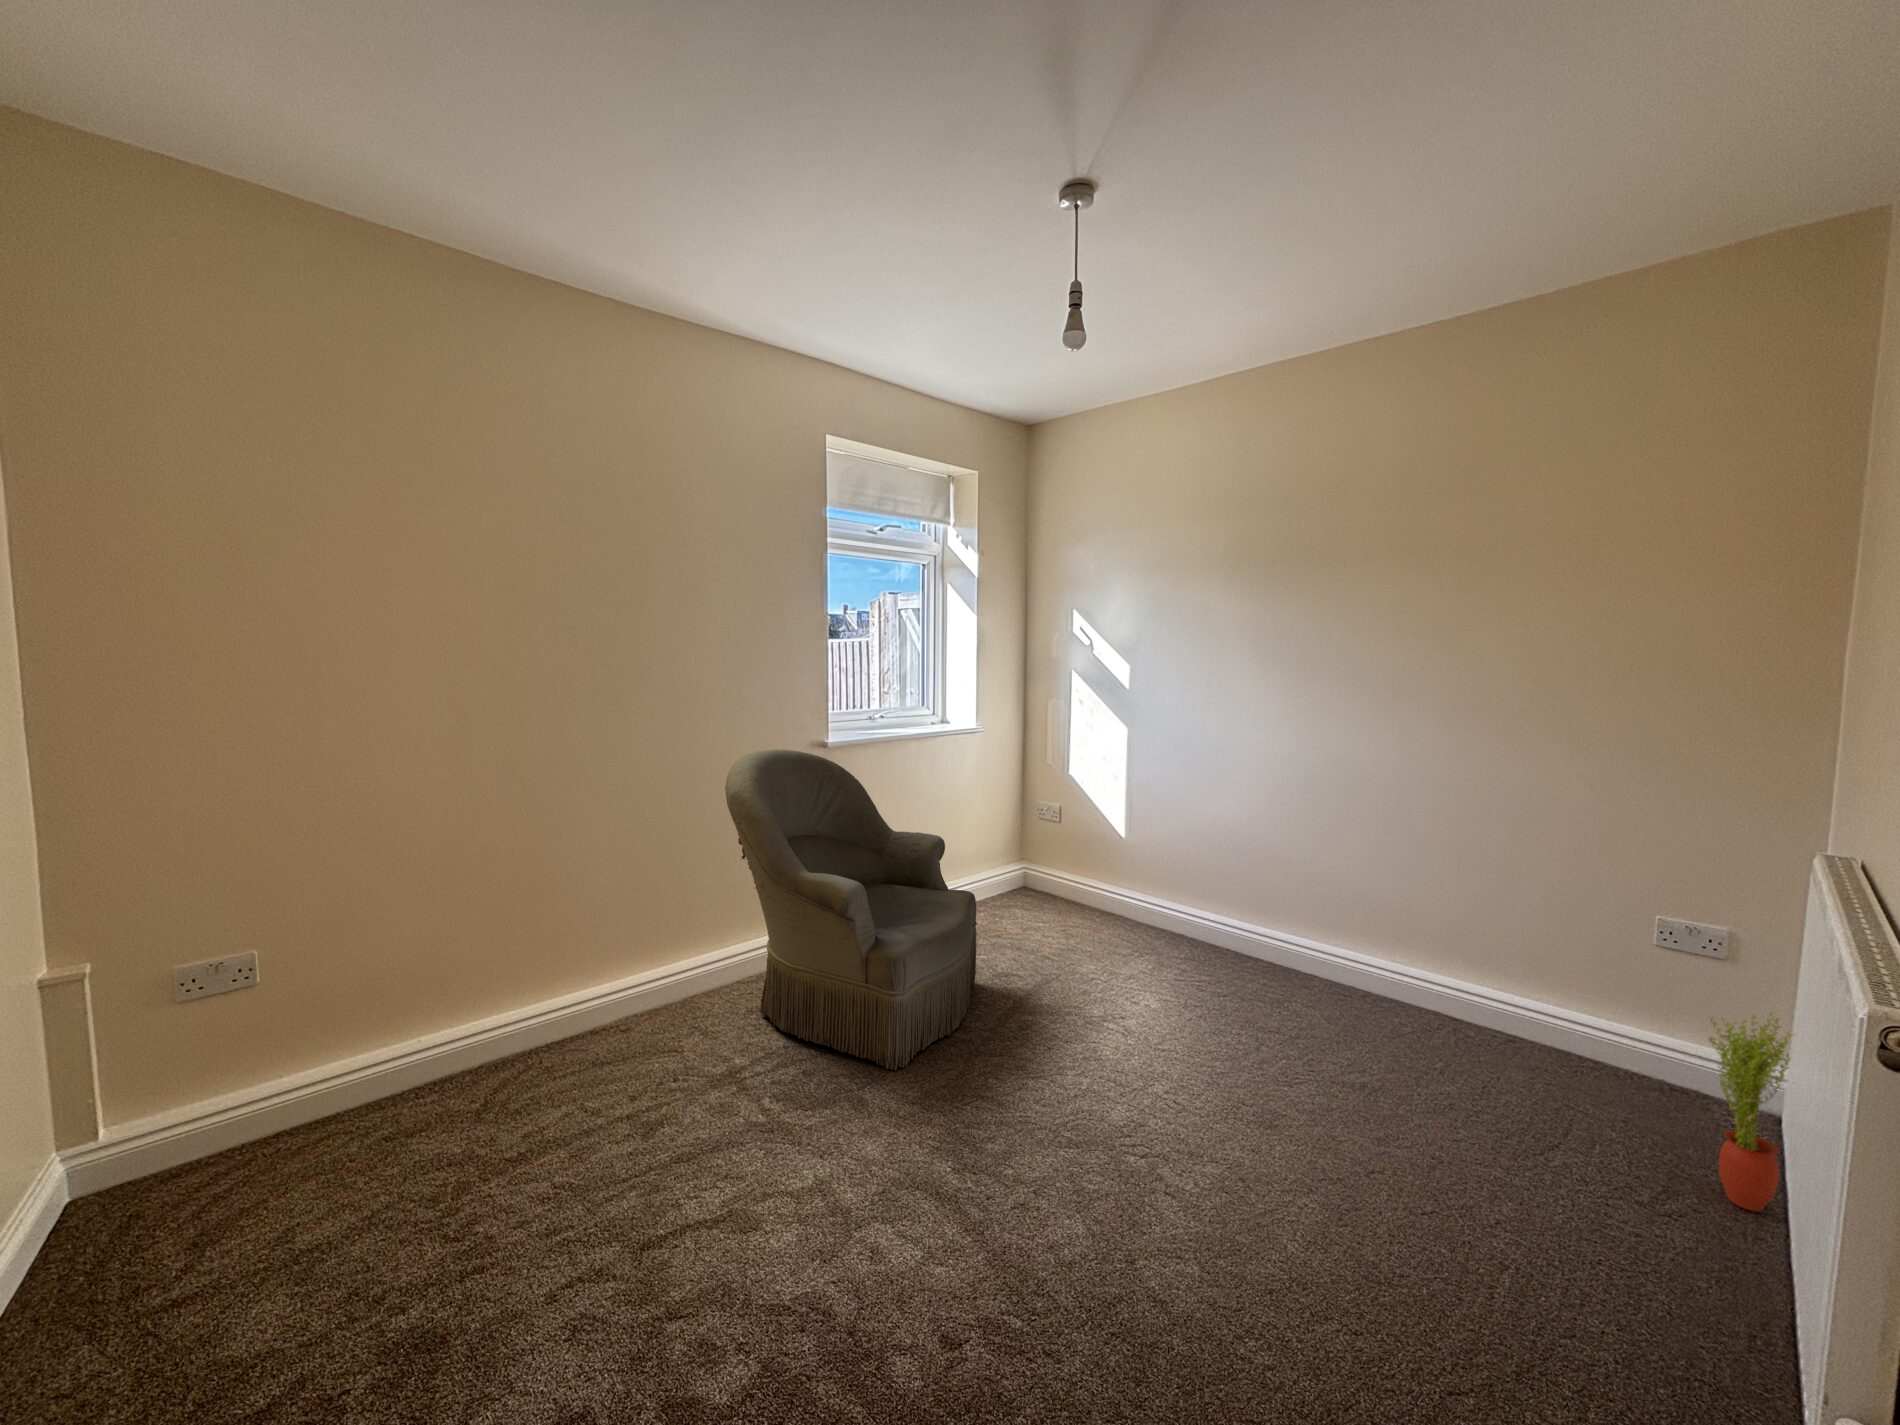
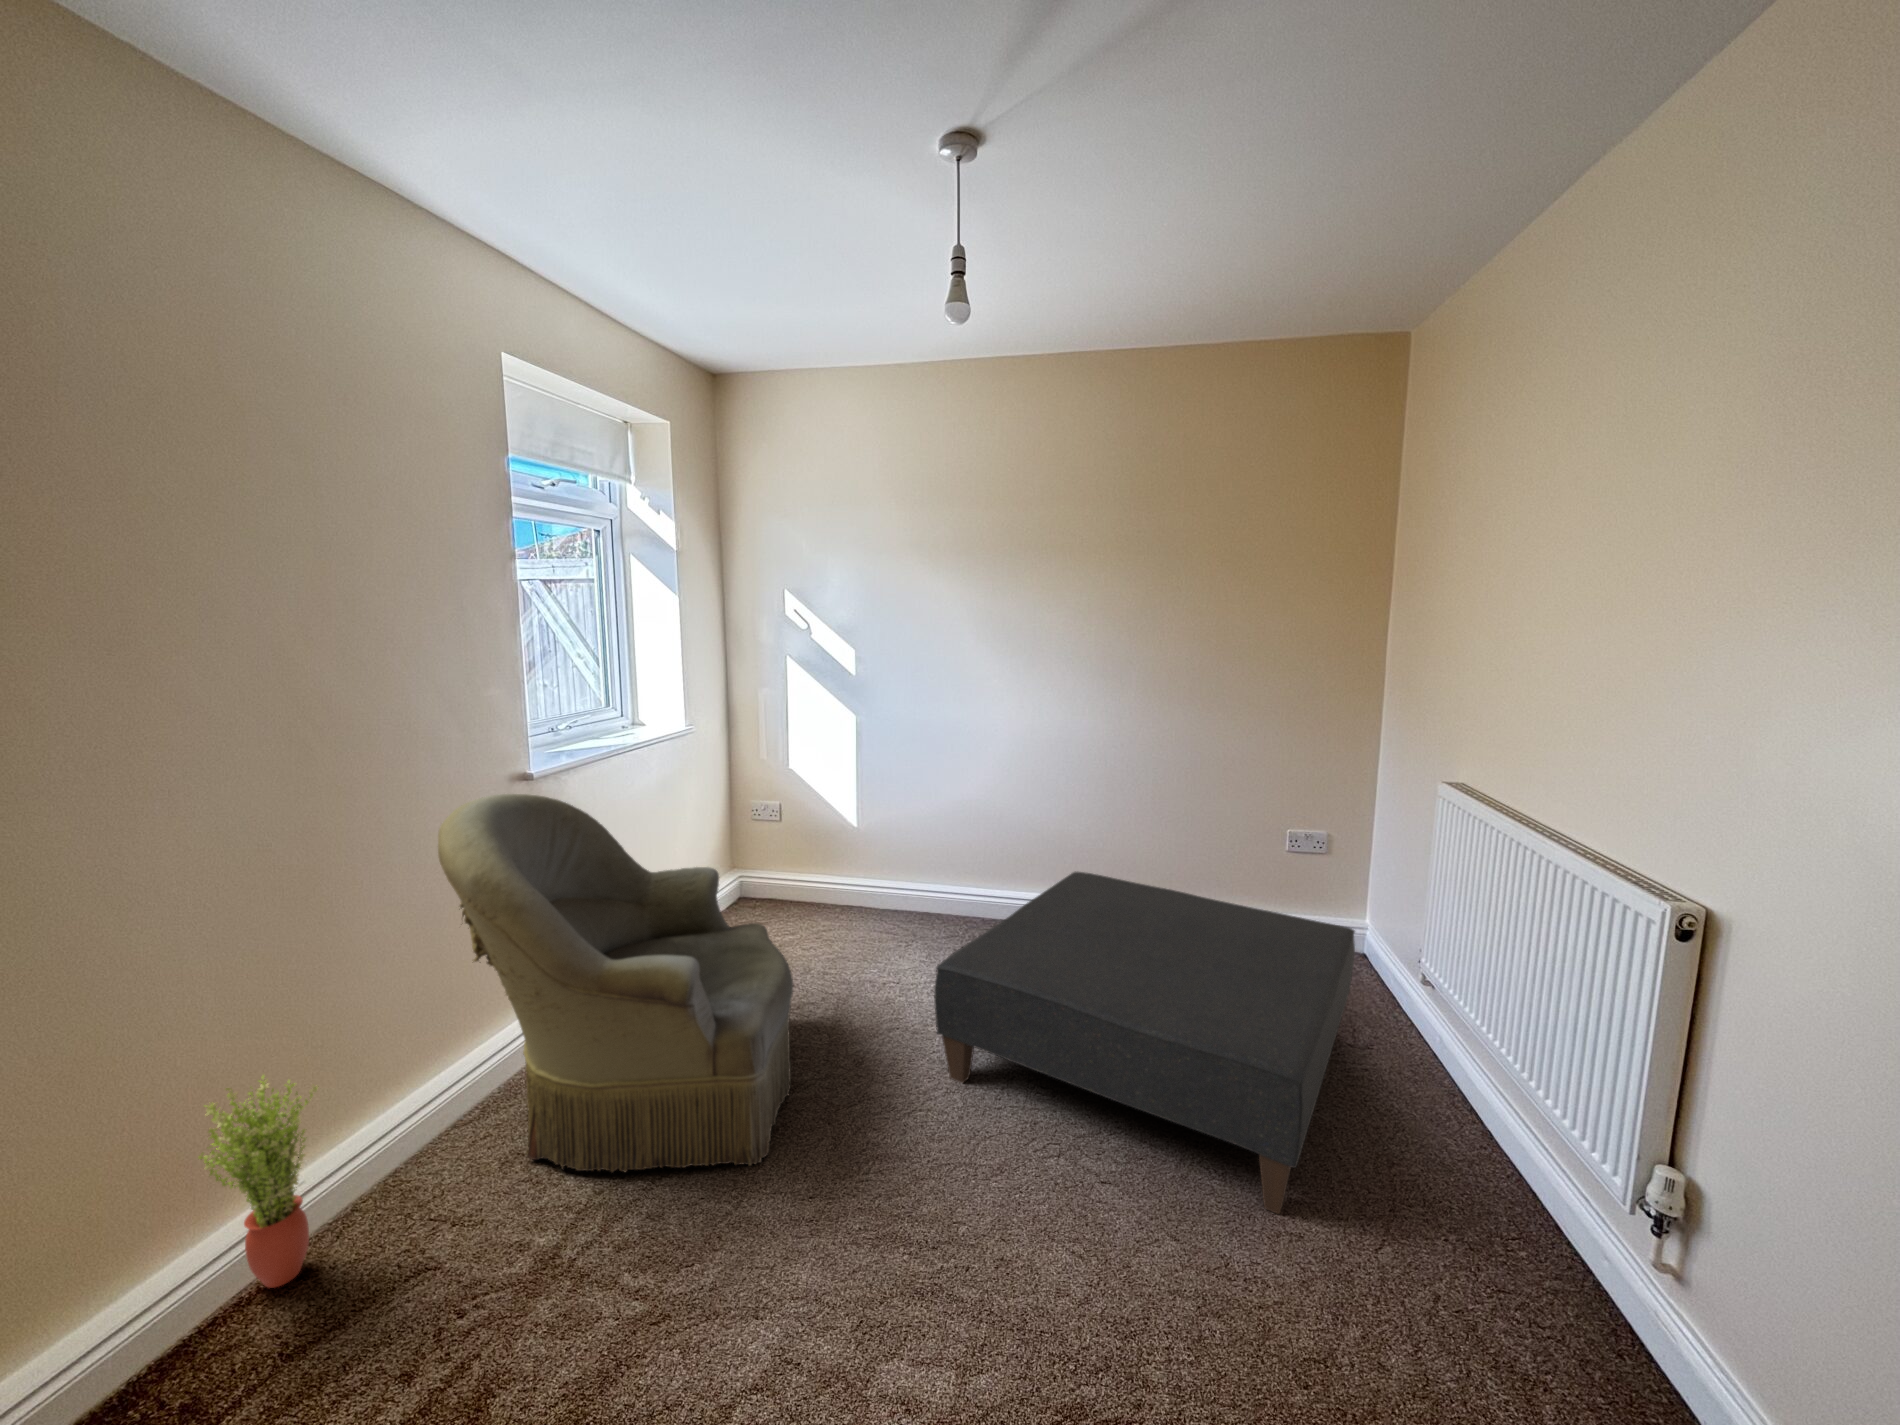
ottoman: none [1080,916,1663,1305] -> present [934,871,1355,1214]
potted plant: present [1709,1013,1792,1211] -> present [199,1075,319,1288]

